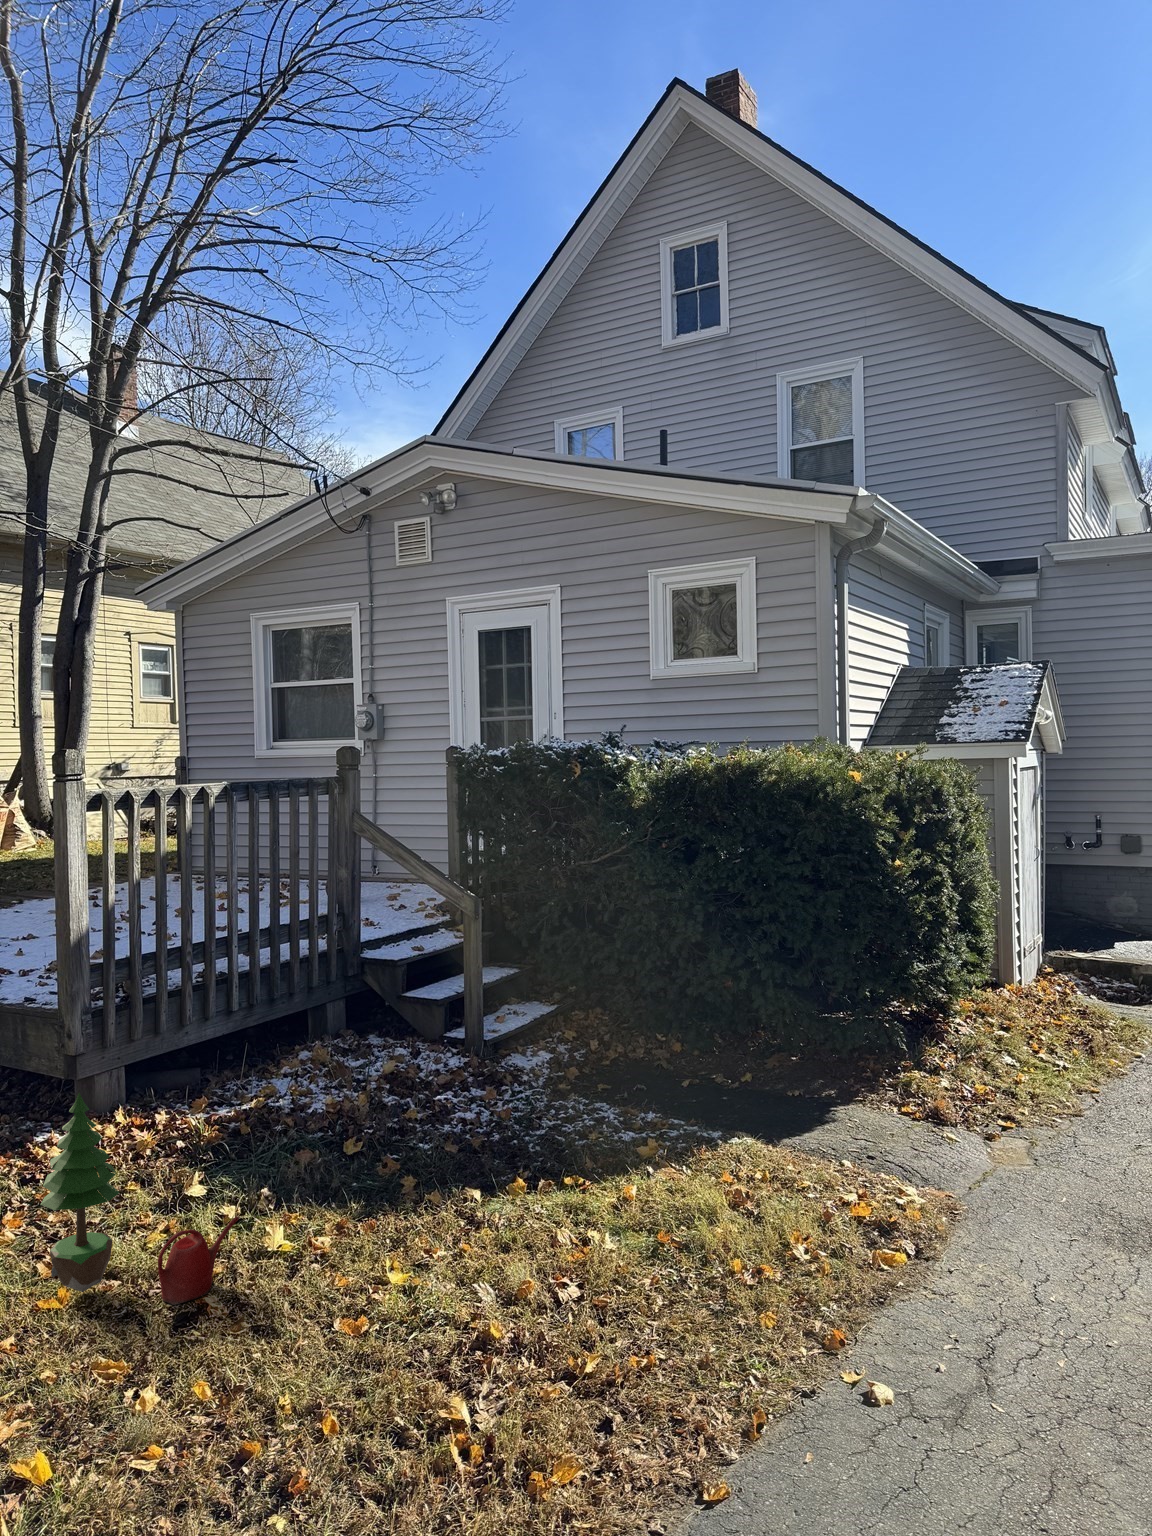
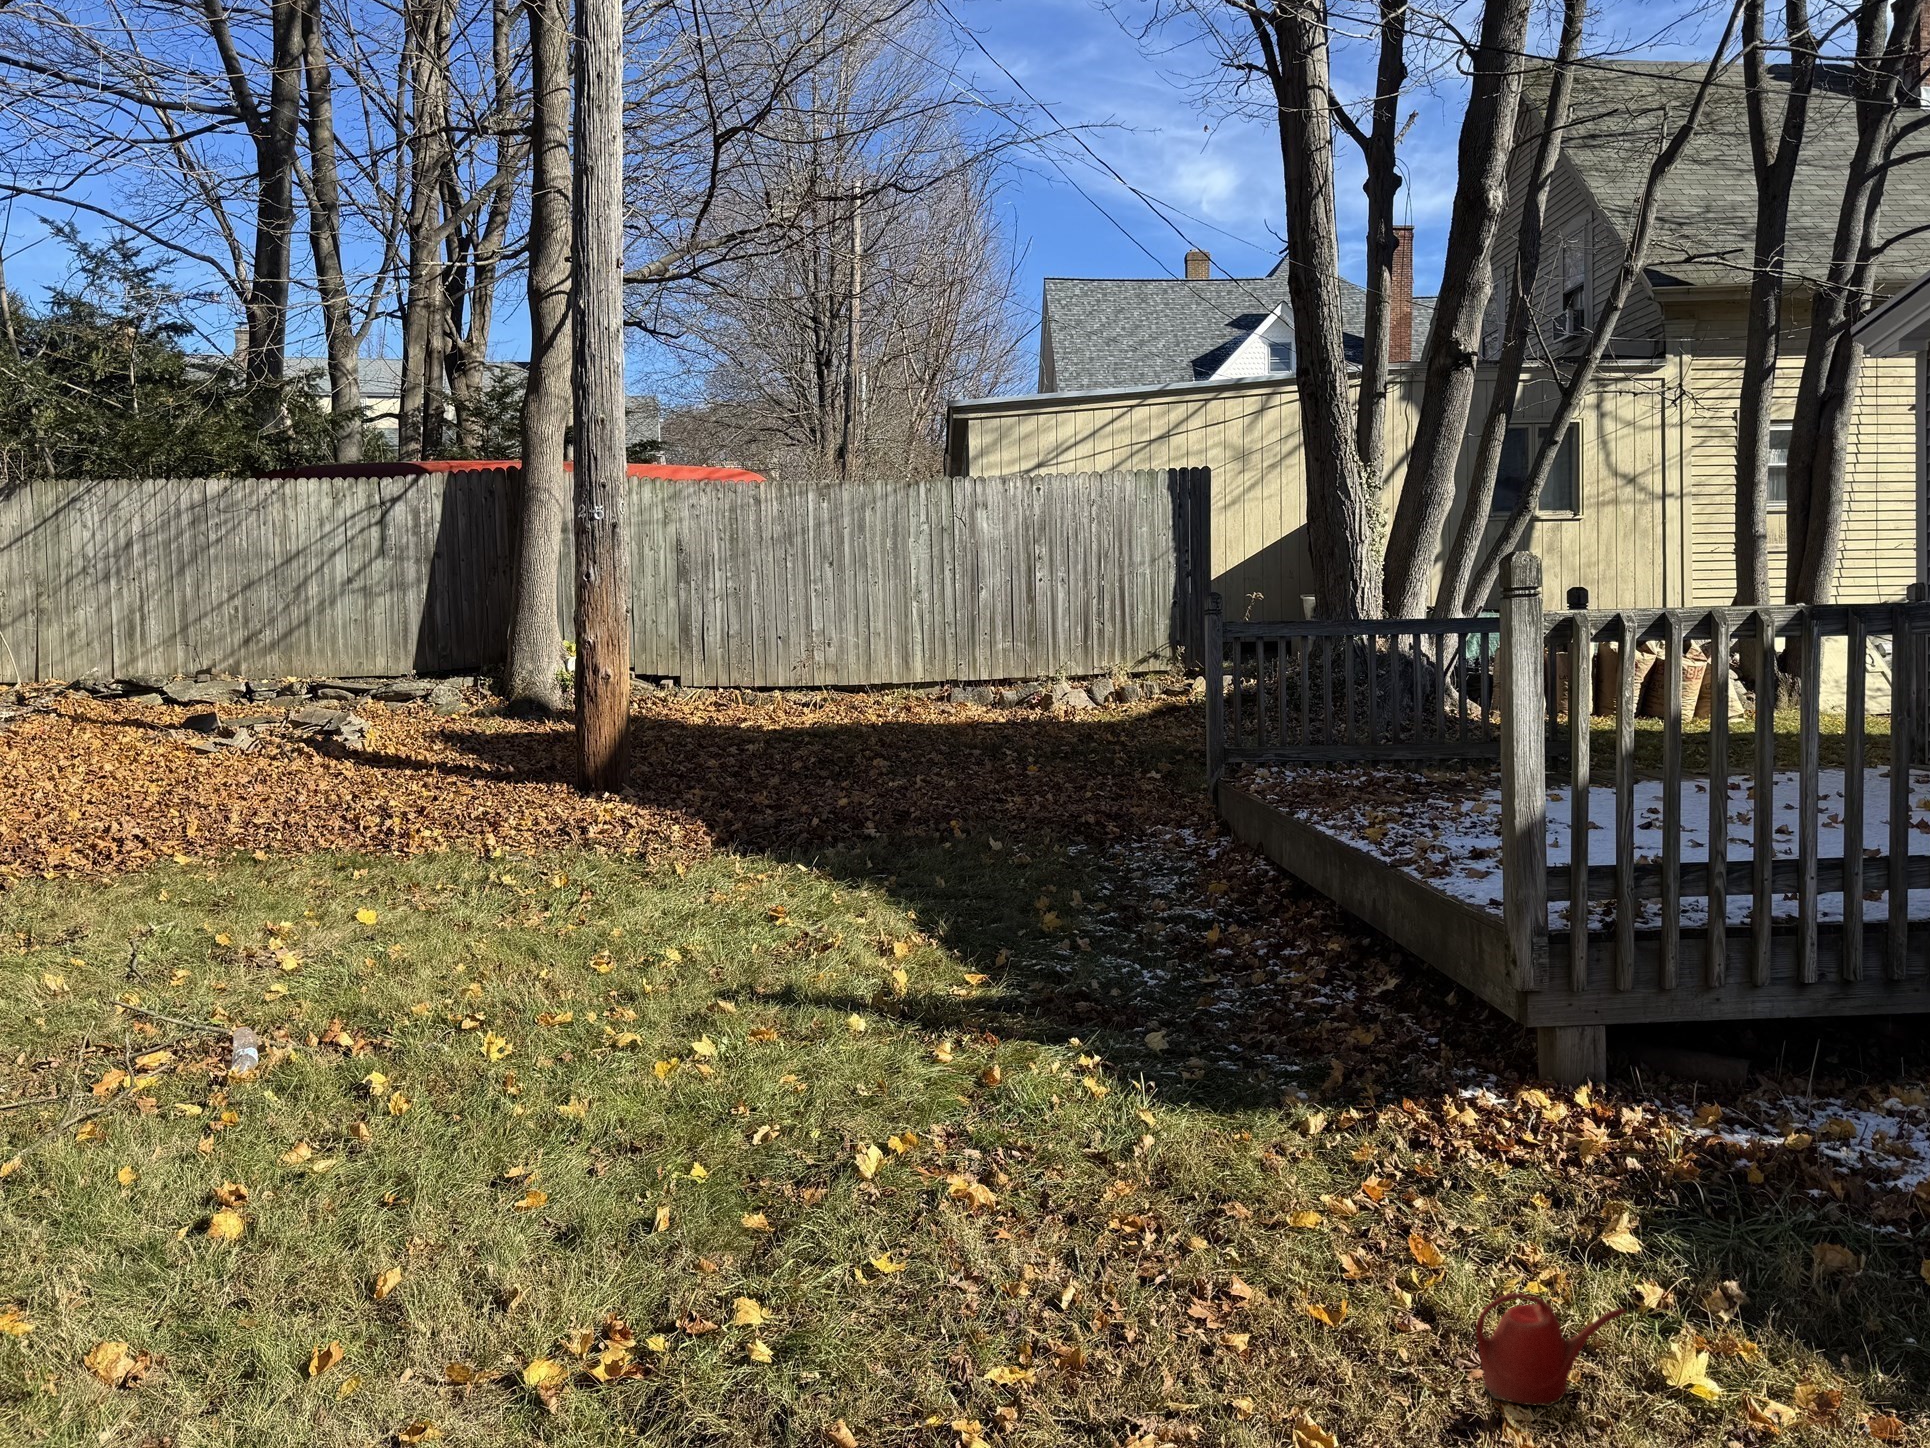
potted tree: present [41,1093,119,1292] -> none [1343,1037,1450,1320]

